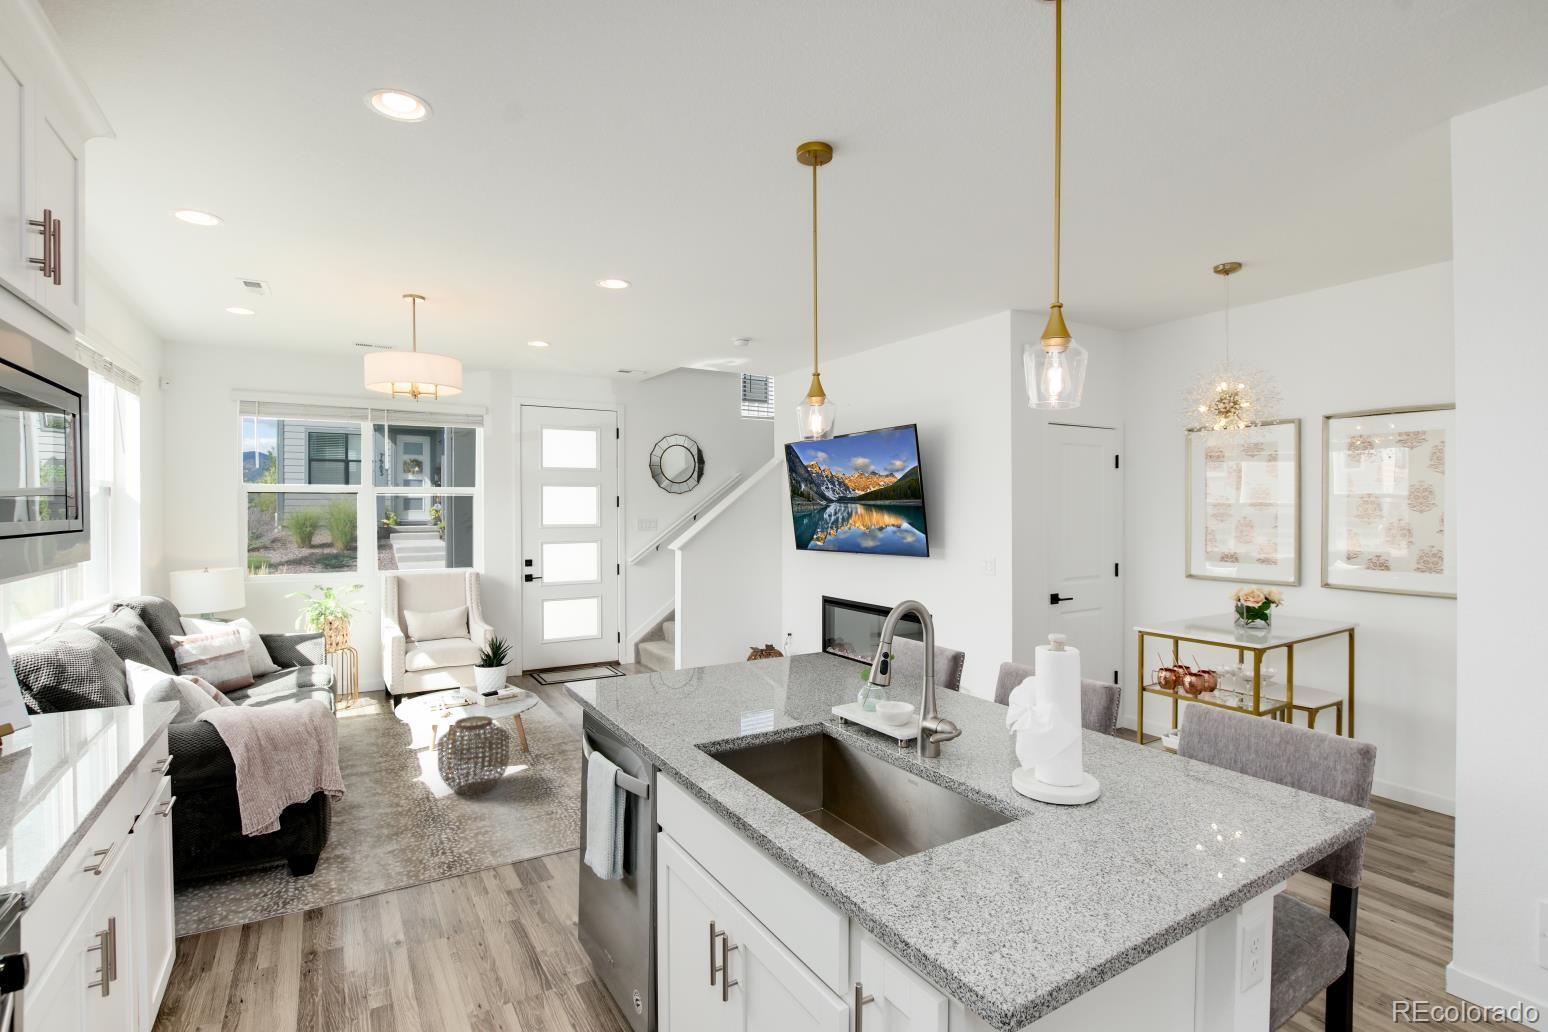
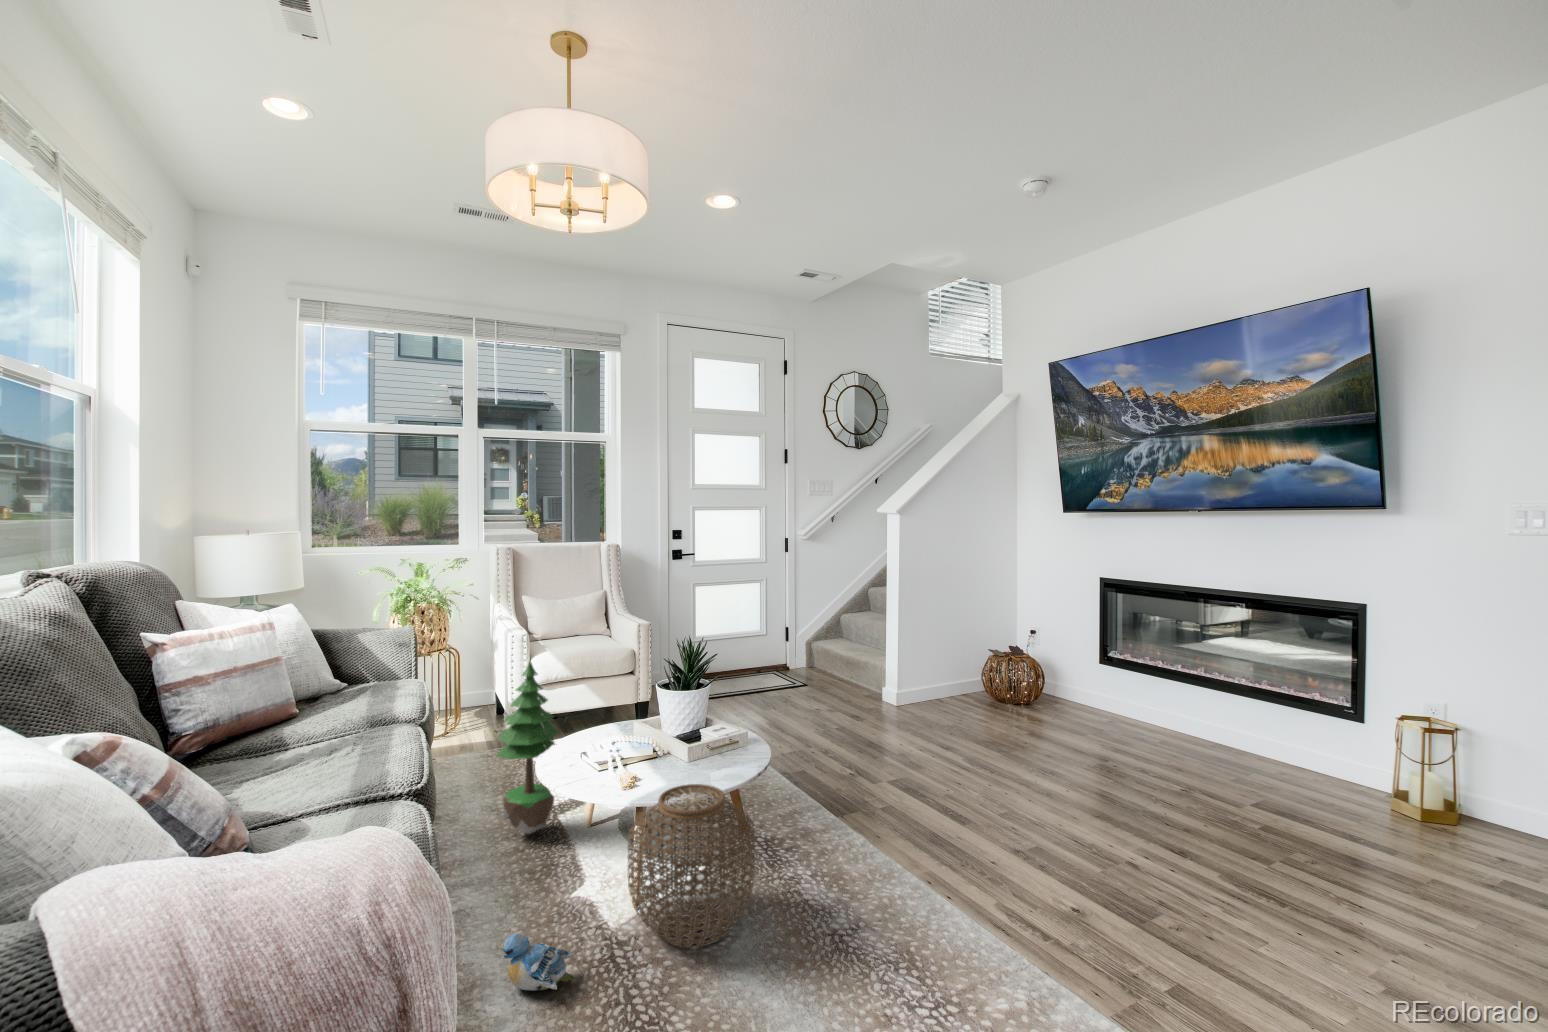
potted tree: none [373,651,416,756] -> present [497,662,559,835]
plush toy: none [368,782,406,808] -> present [502,934,574,991]

